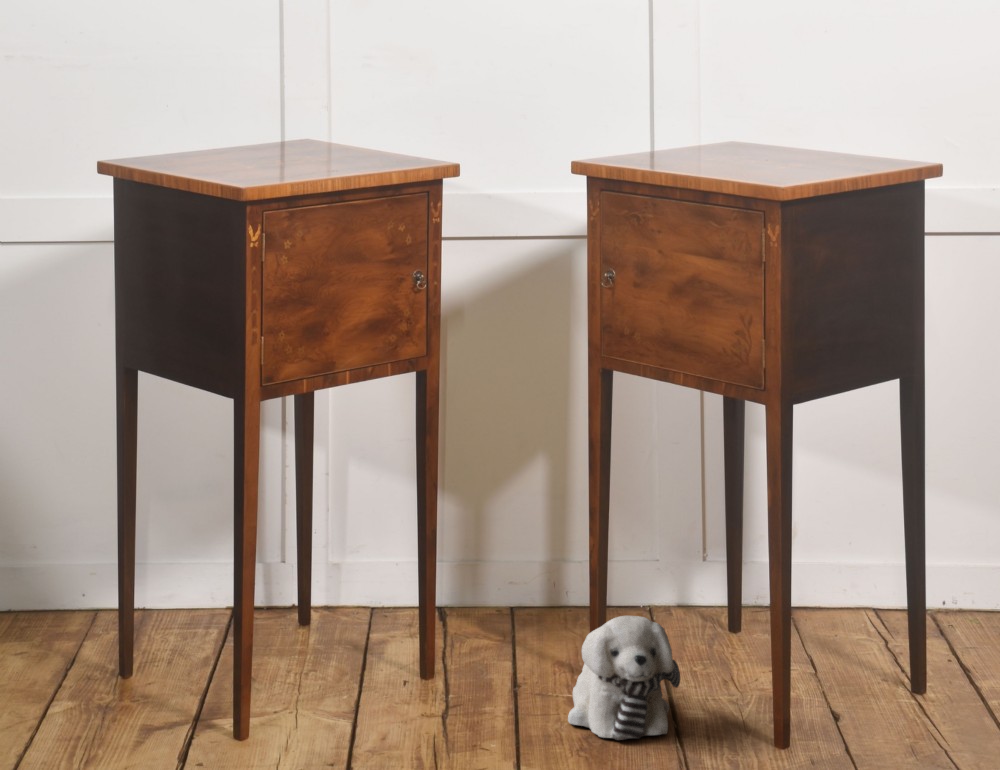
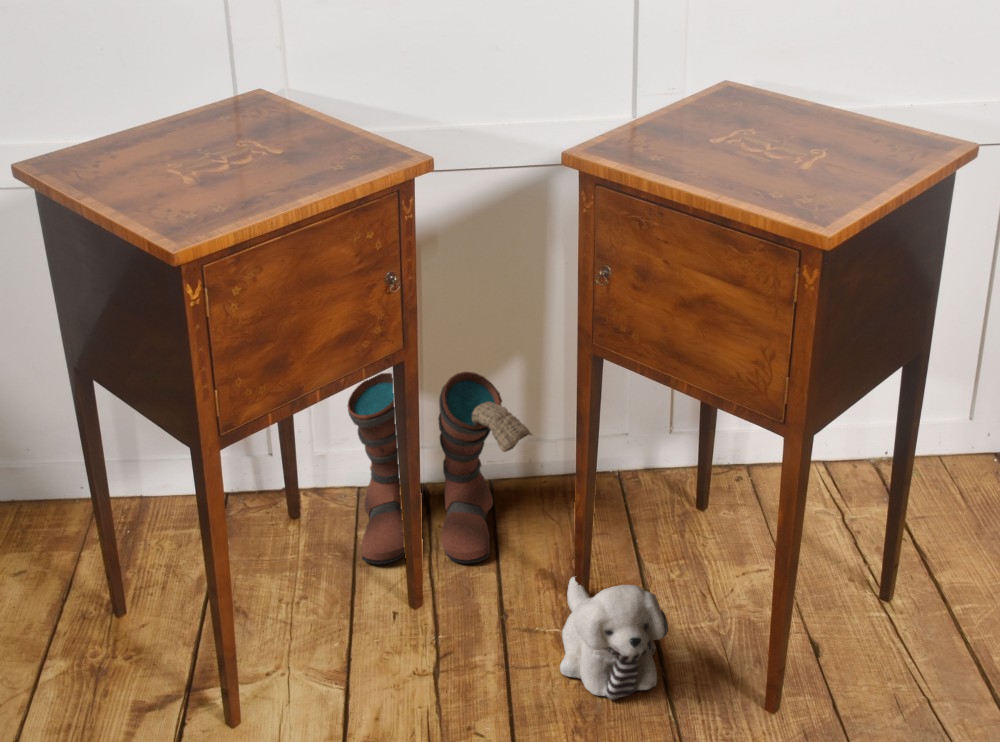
boots: none [372,462,554,655] -> present [347,372,532,564]

